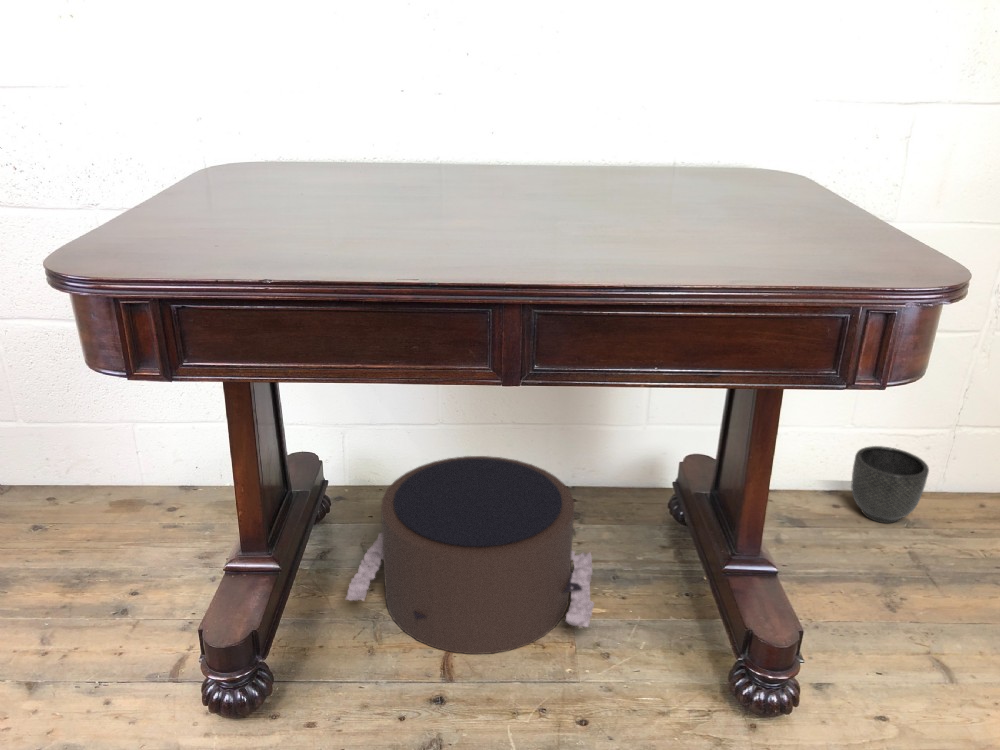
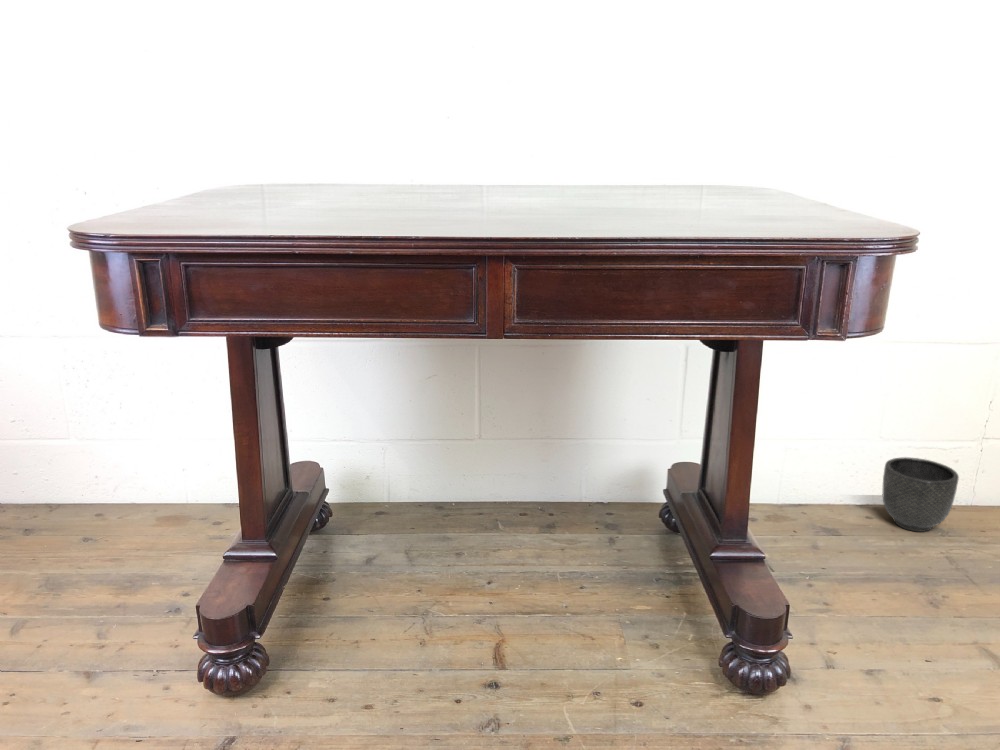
pouf: present [346,456,594,654] -> none [396,462,641,645]

